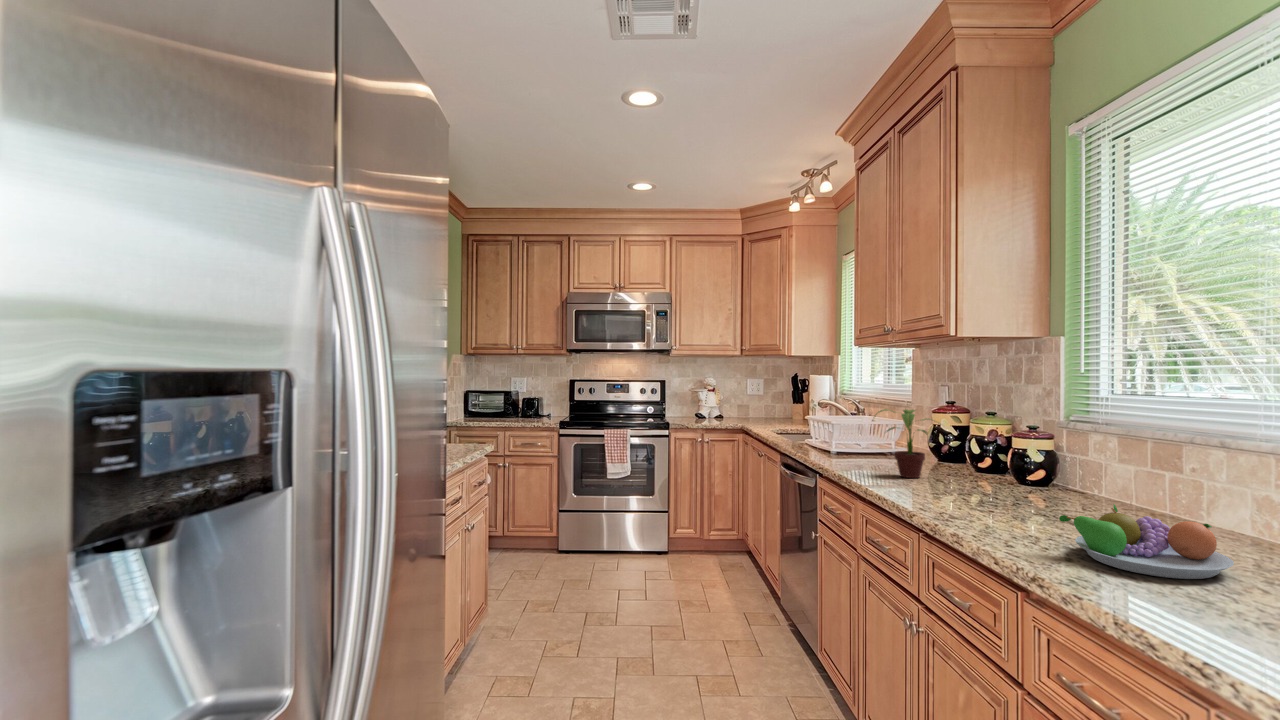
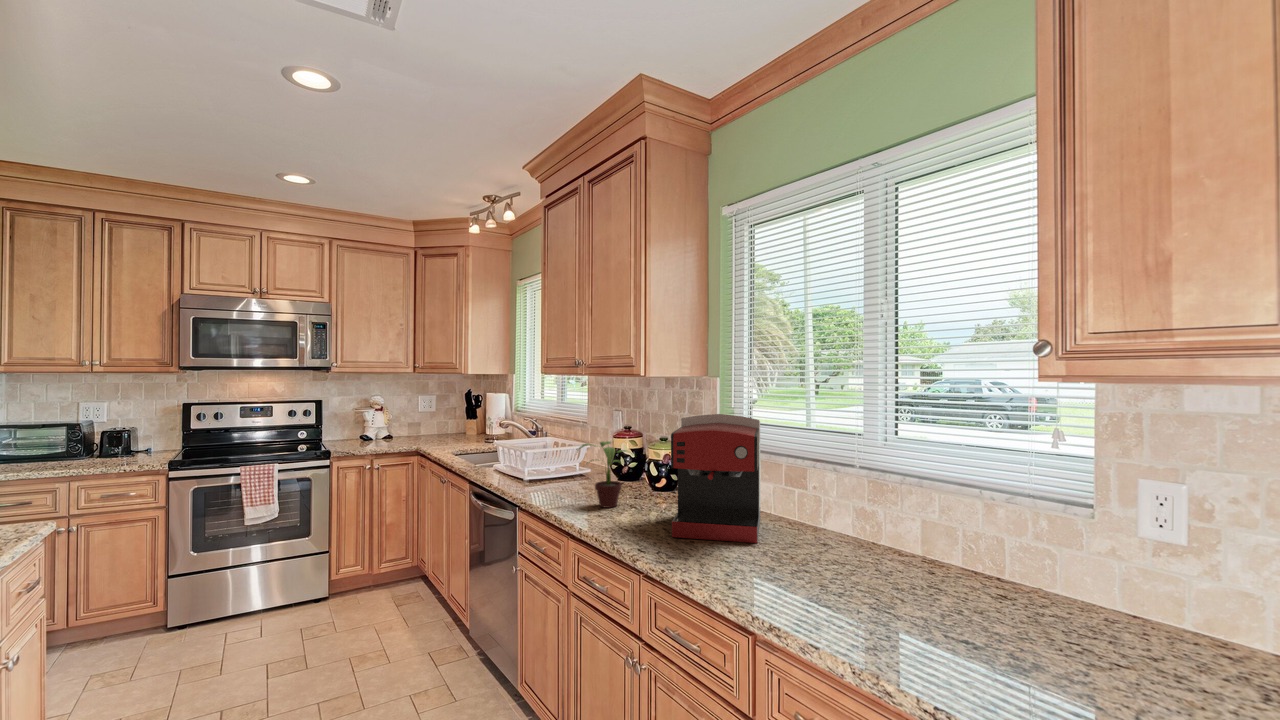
coffee maker: none [964,374,1101,521] -> present [671,414,760,543]
fruit bowl: present [1059,504,1234,579] -> none [771,537,888,603]

